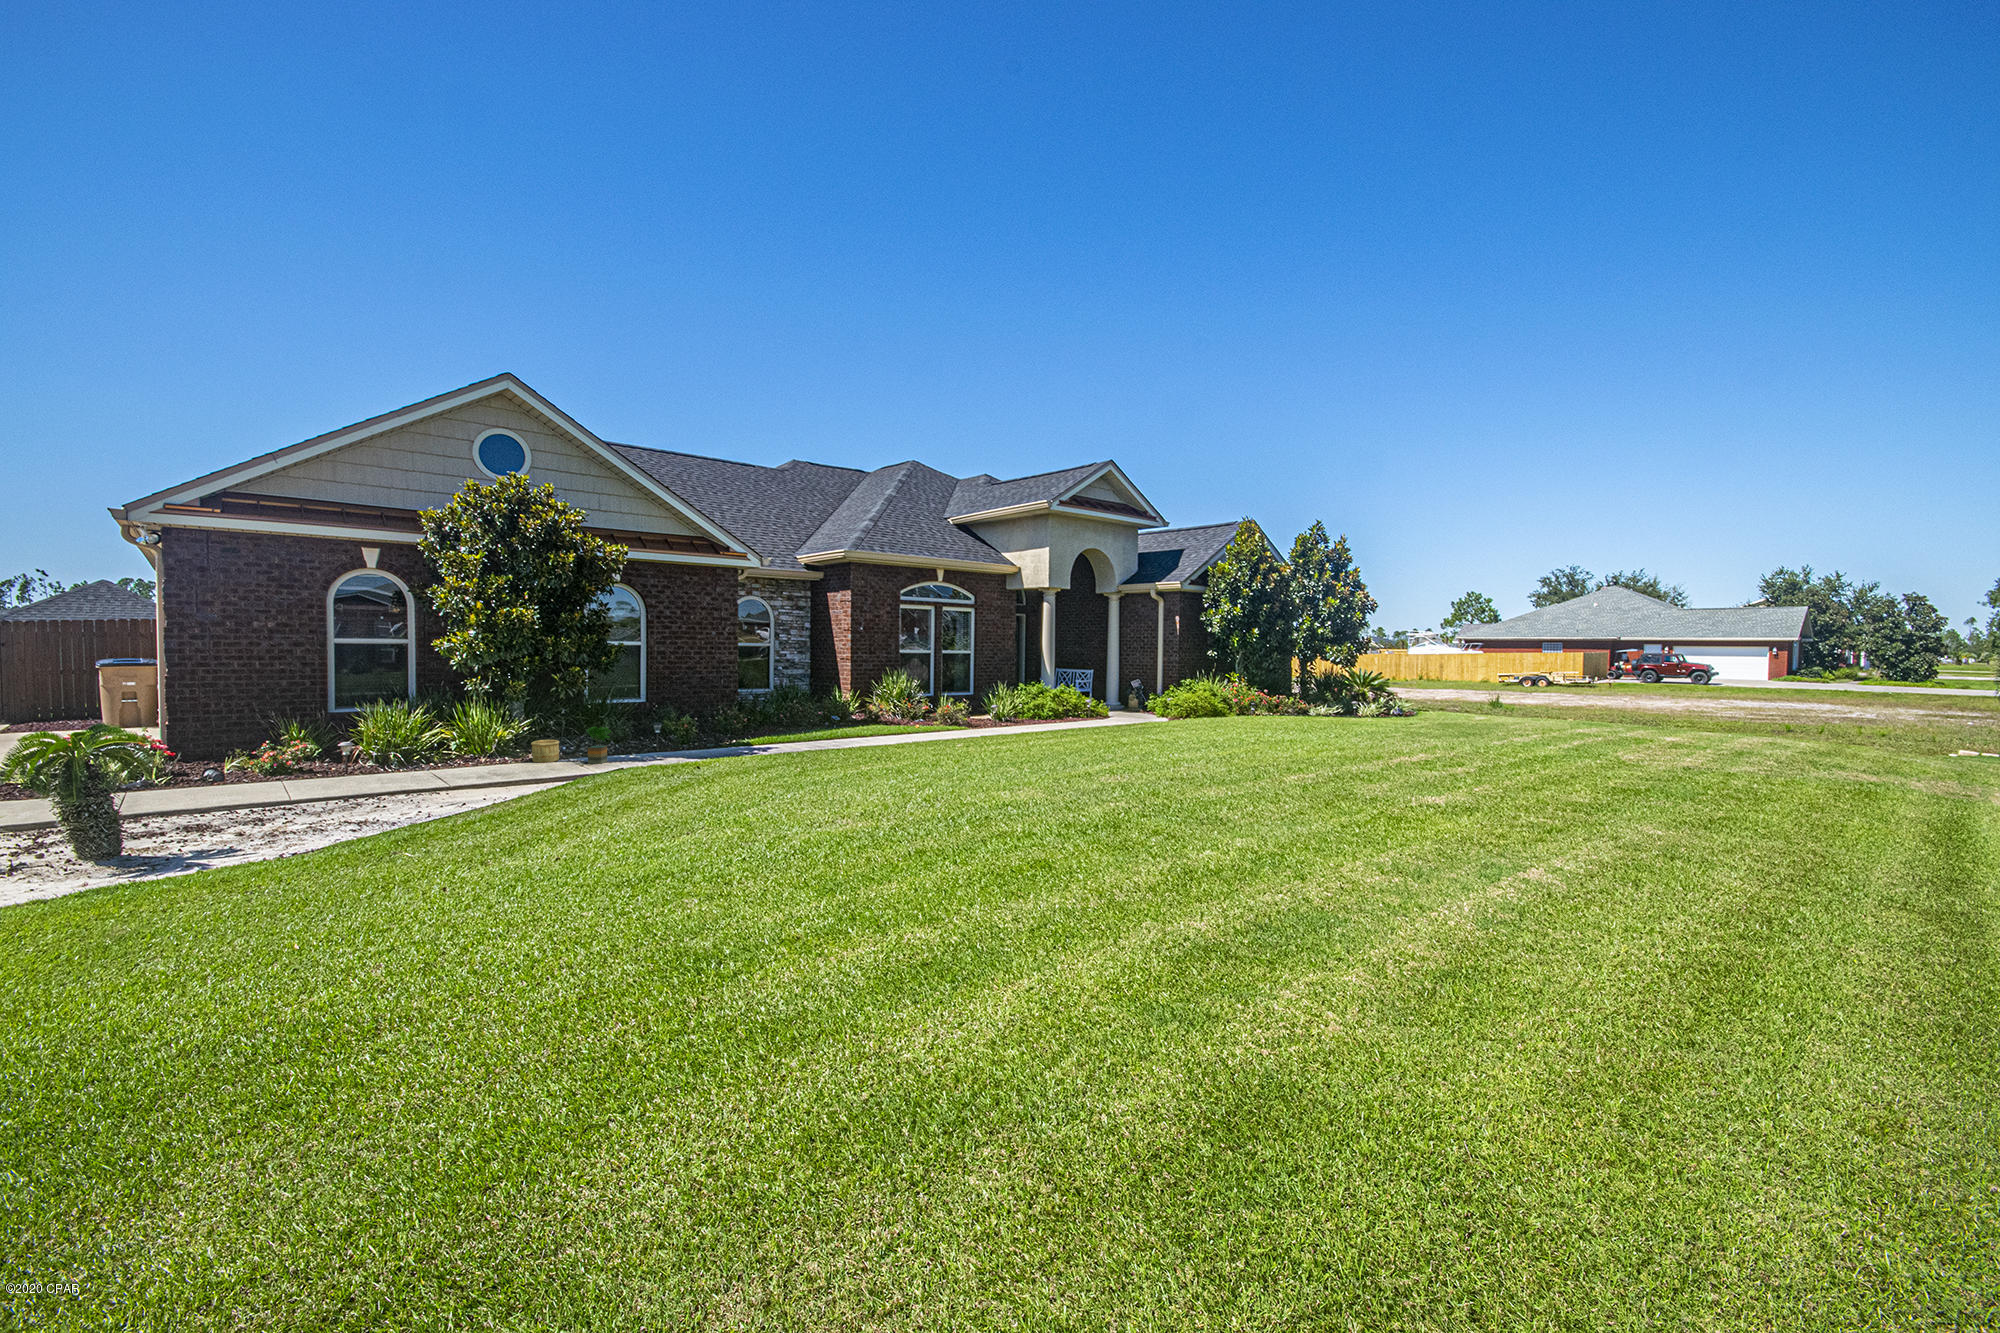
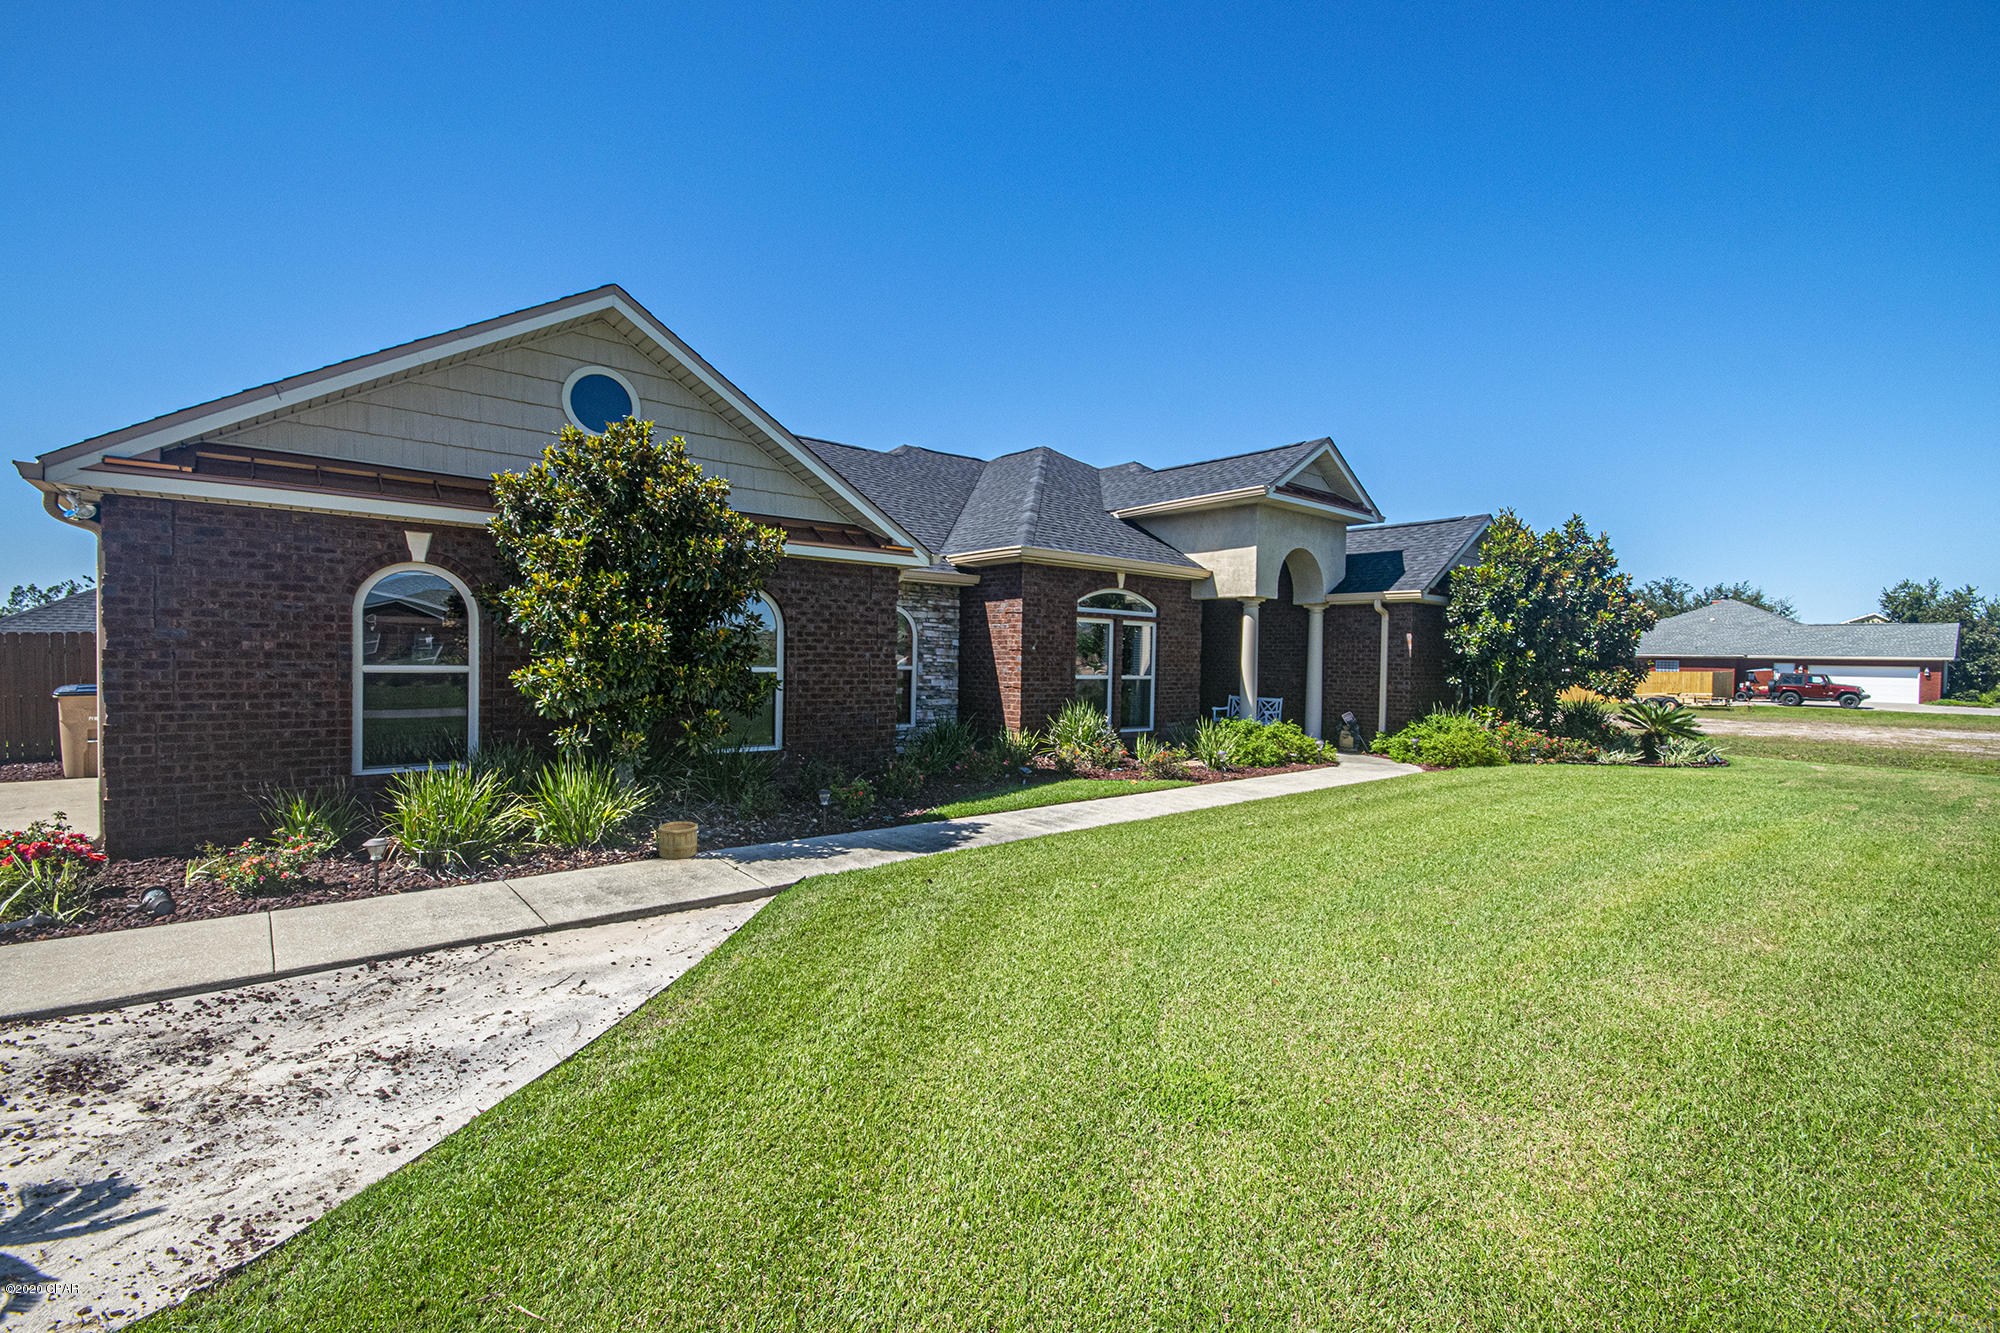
potted tree: present [587,727,611,764] -> none [741,804,779,863]

